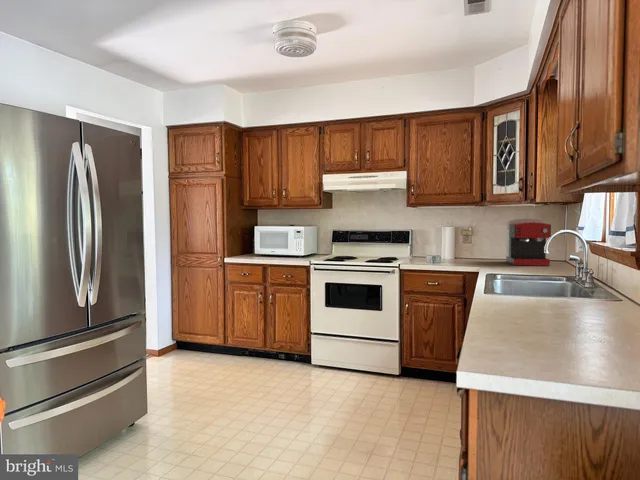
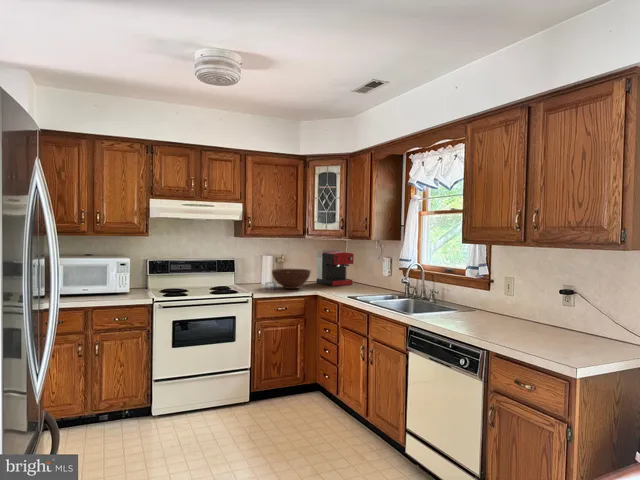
fruit bowl: none [432,241,478,264] -> present [272,269,311,289]

